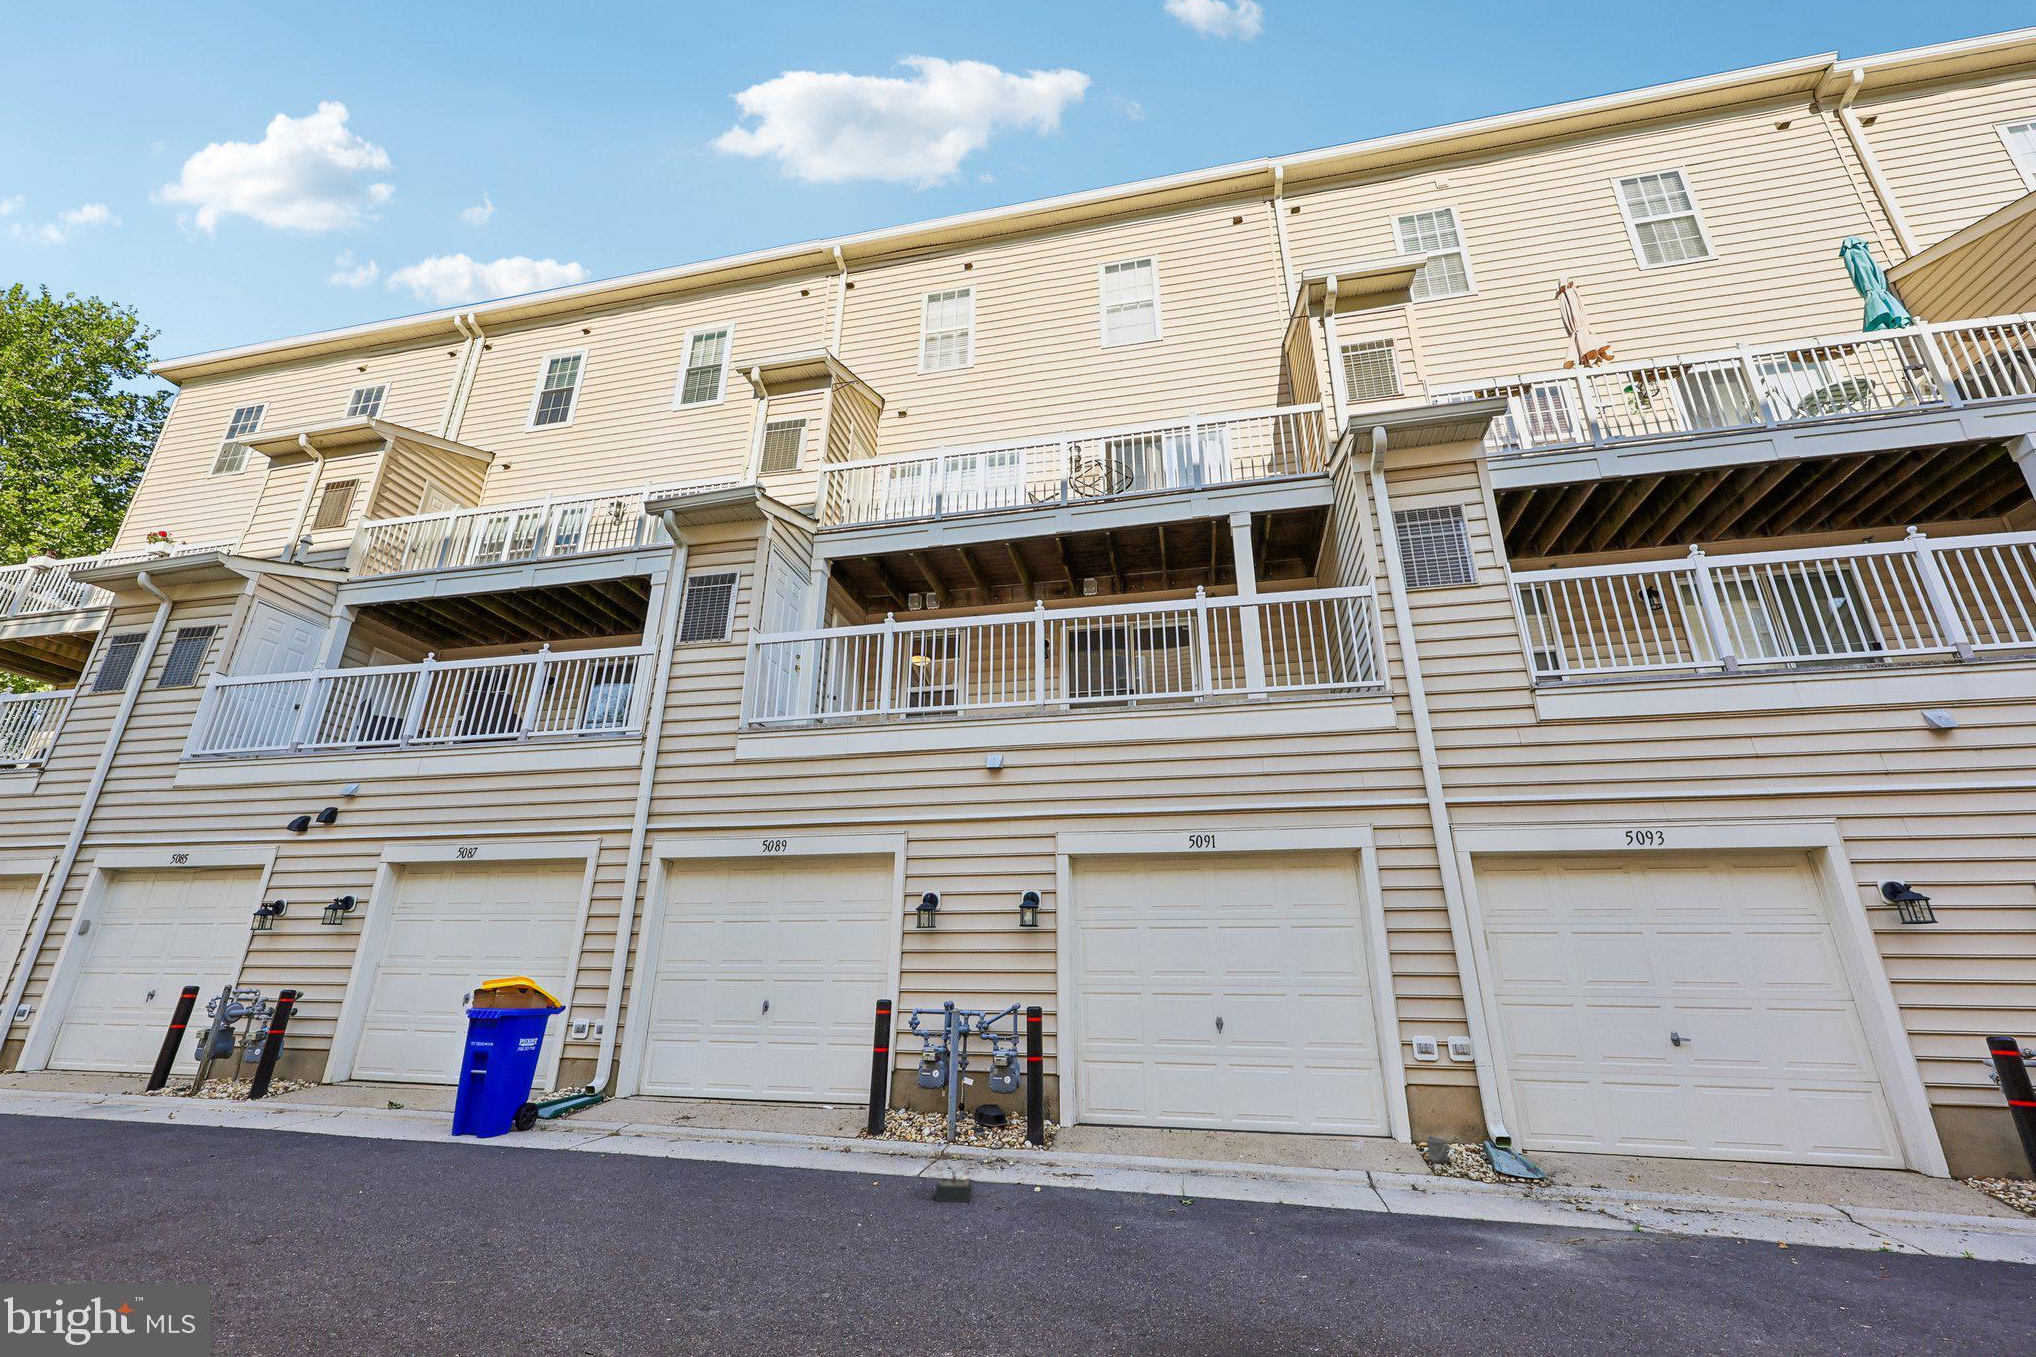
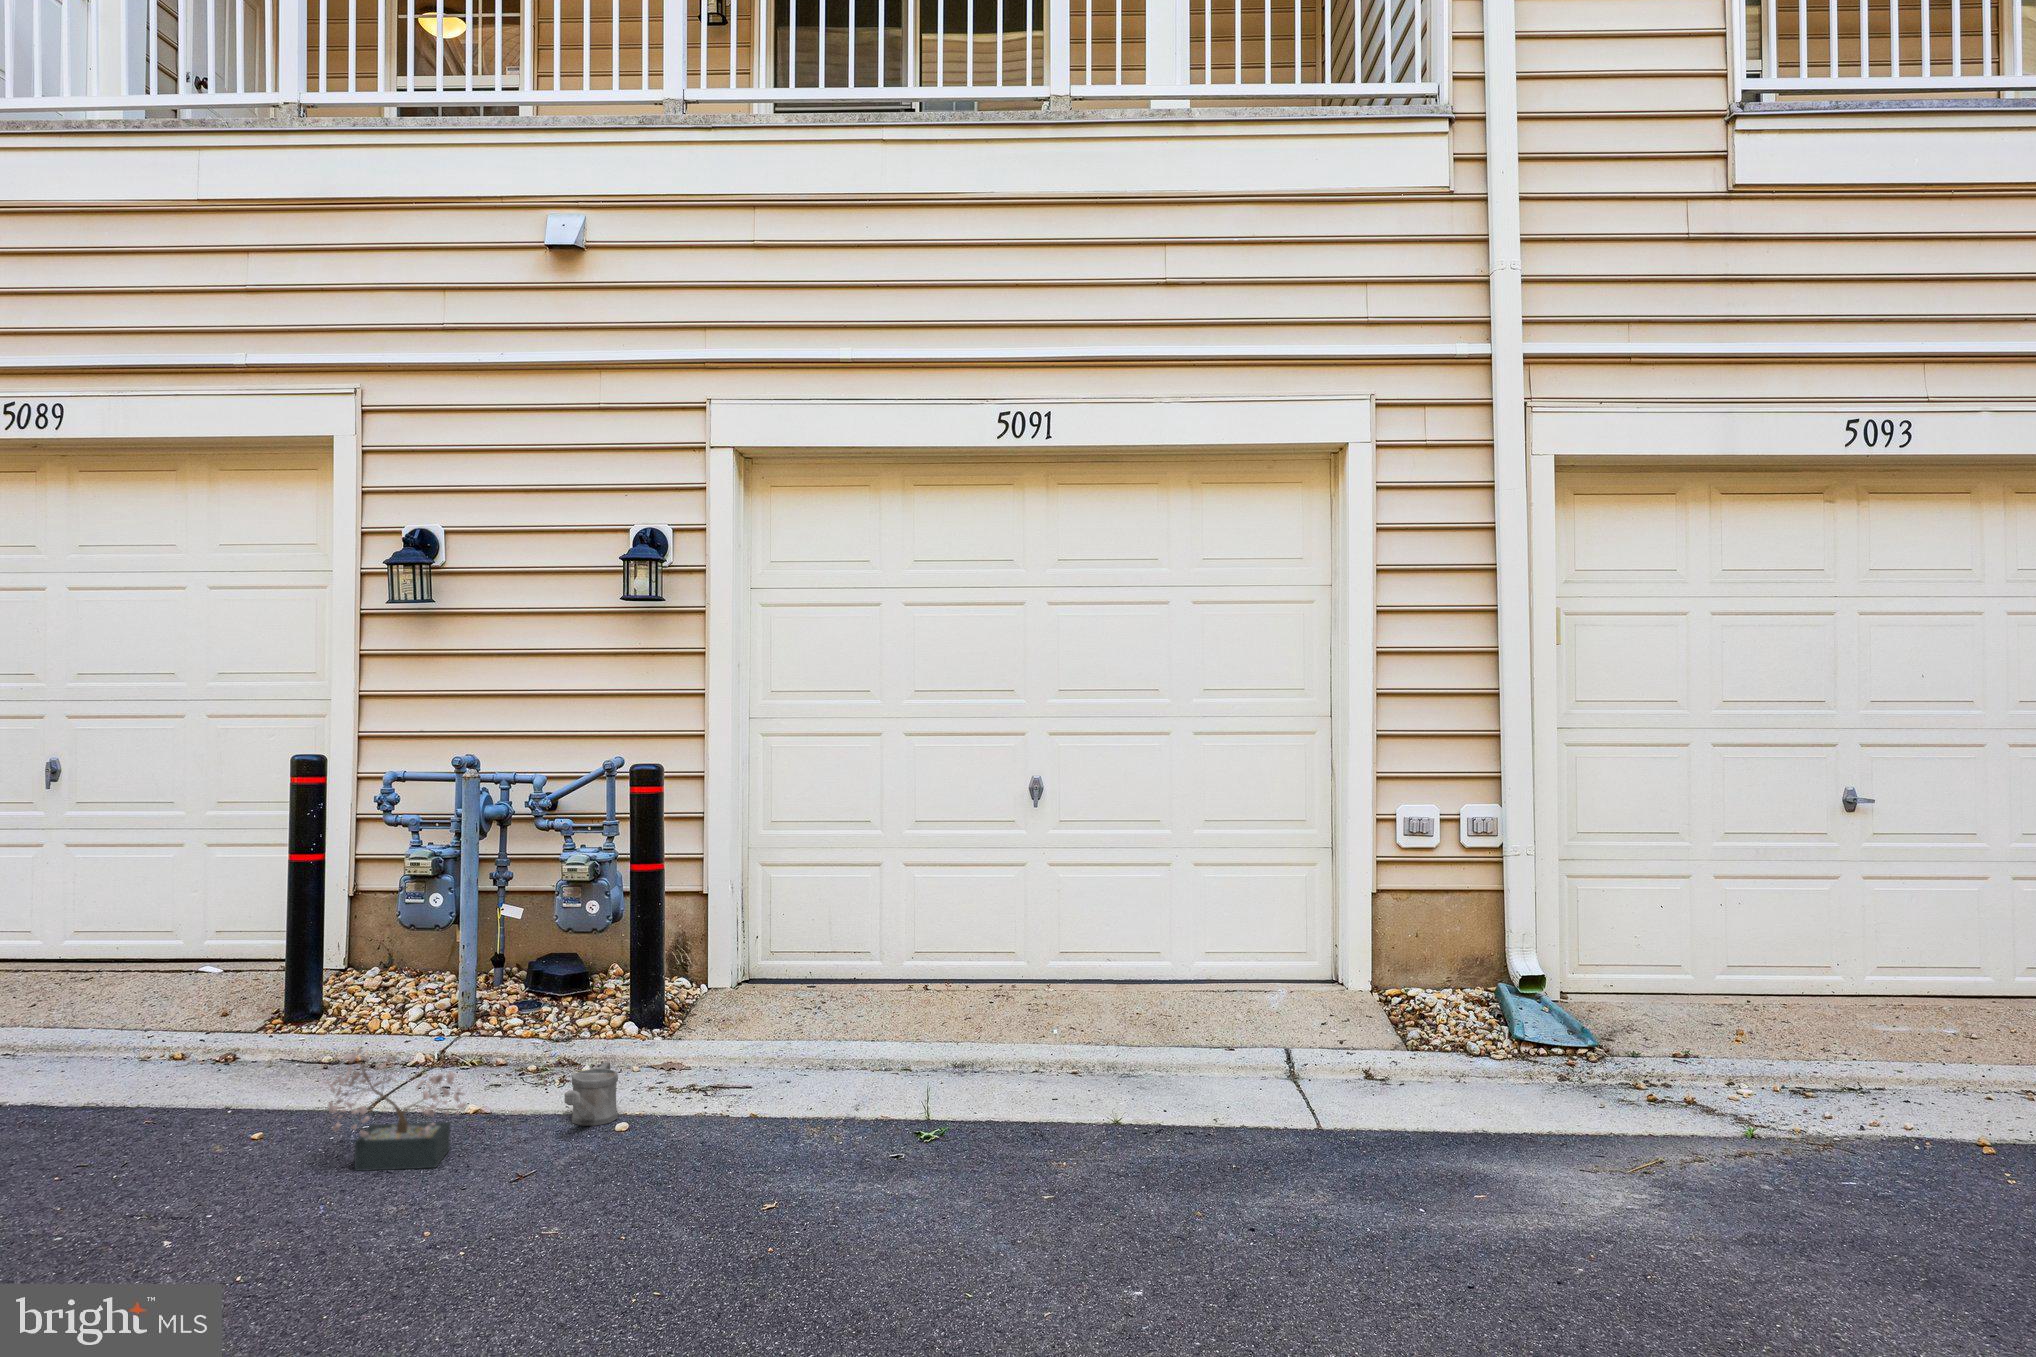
watering can: present [1426,1136,1450,1163] -> present [564,1062,618,1126]

